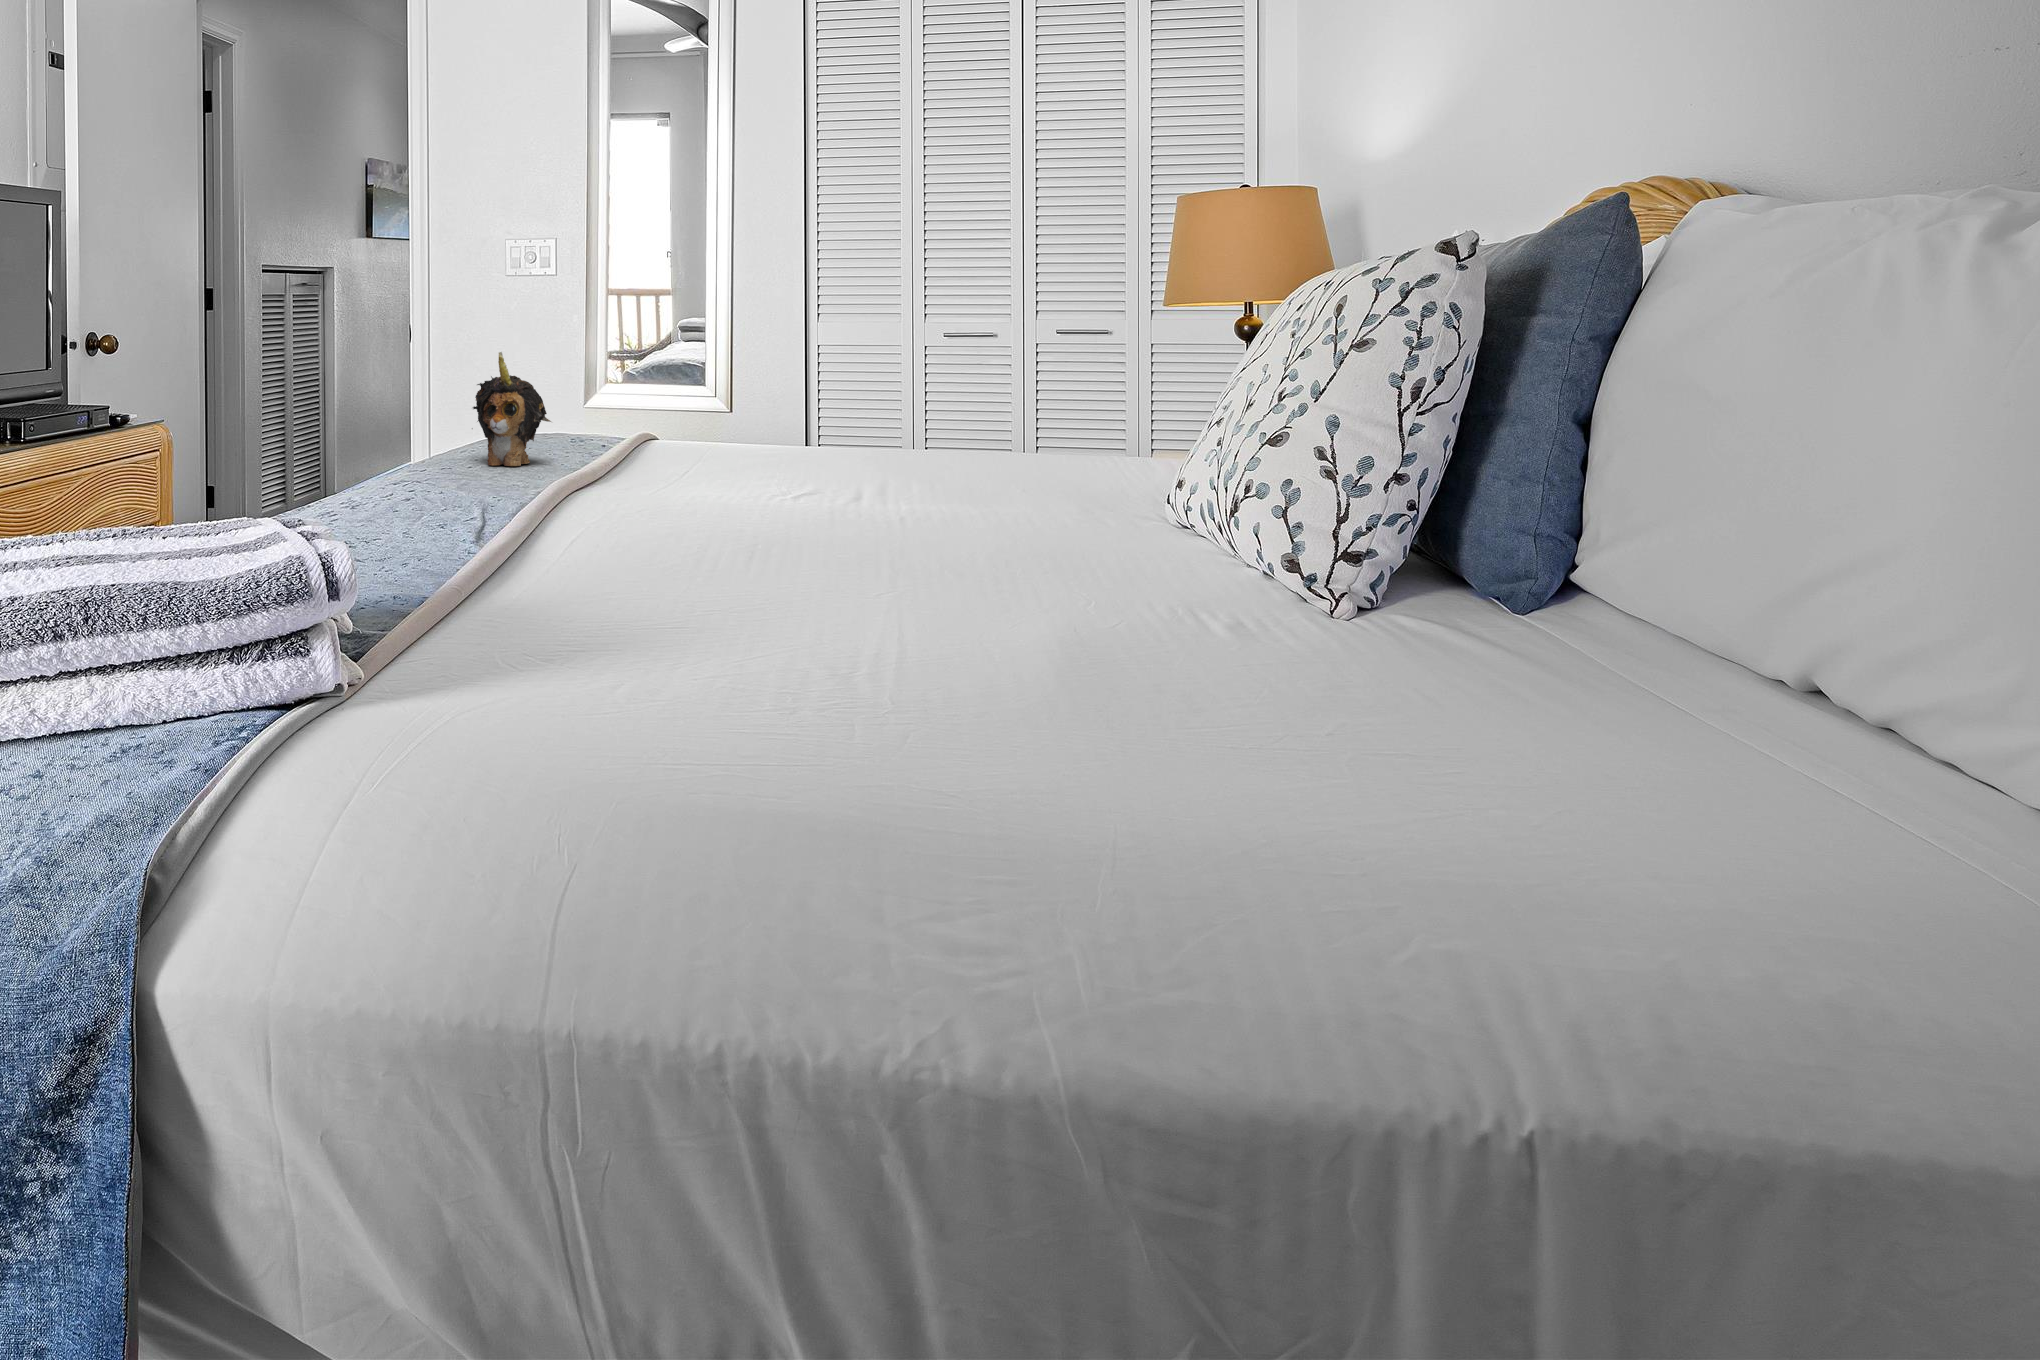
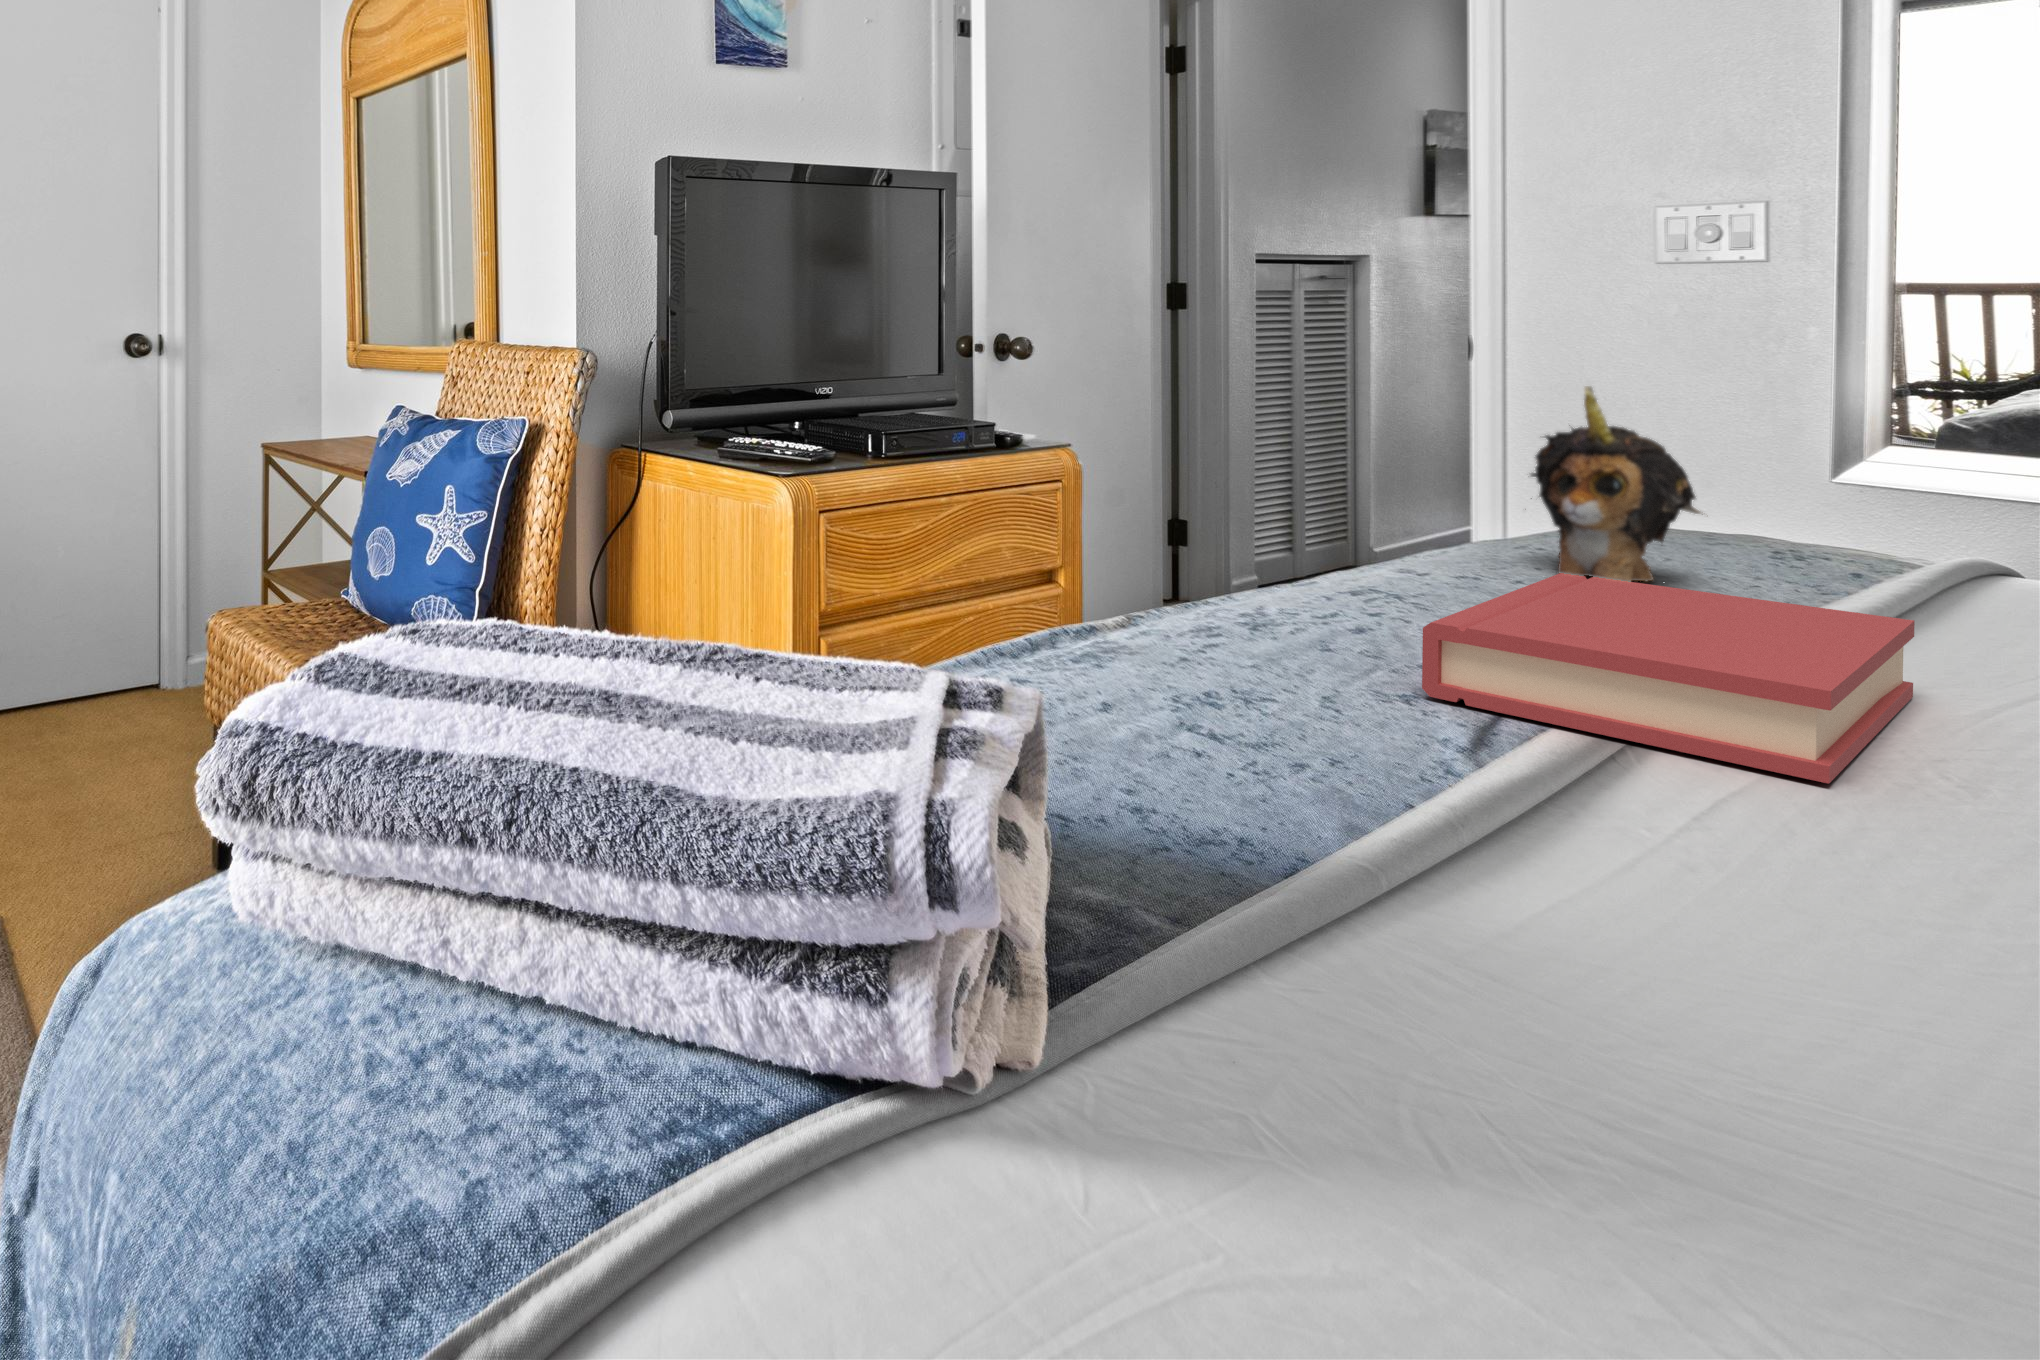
hardback book: none [450,457,633,530] -> present [1422,573,1915,784]

